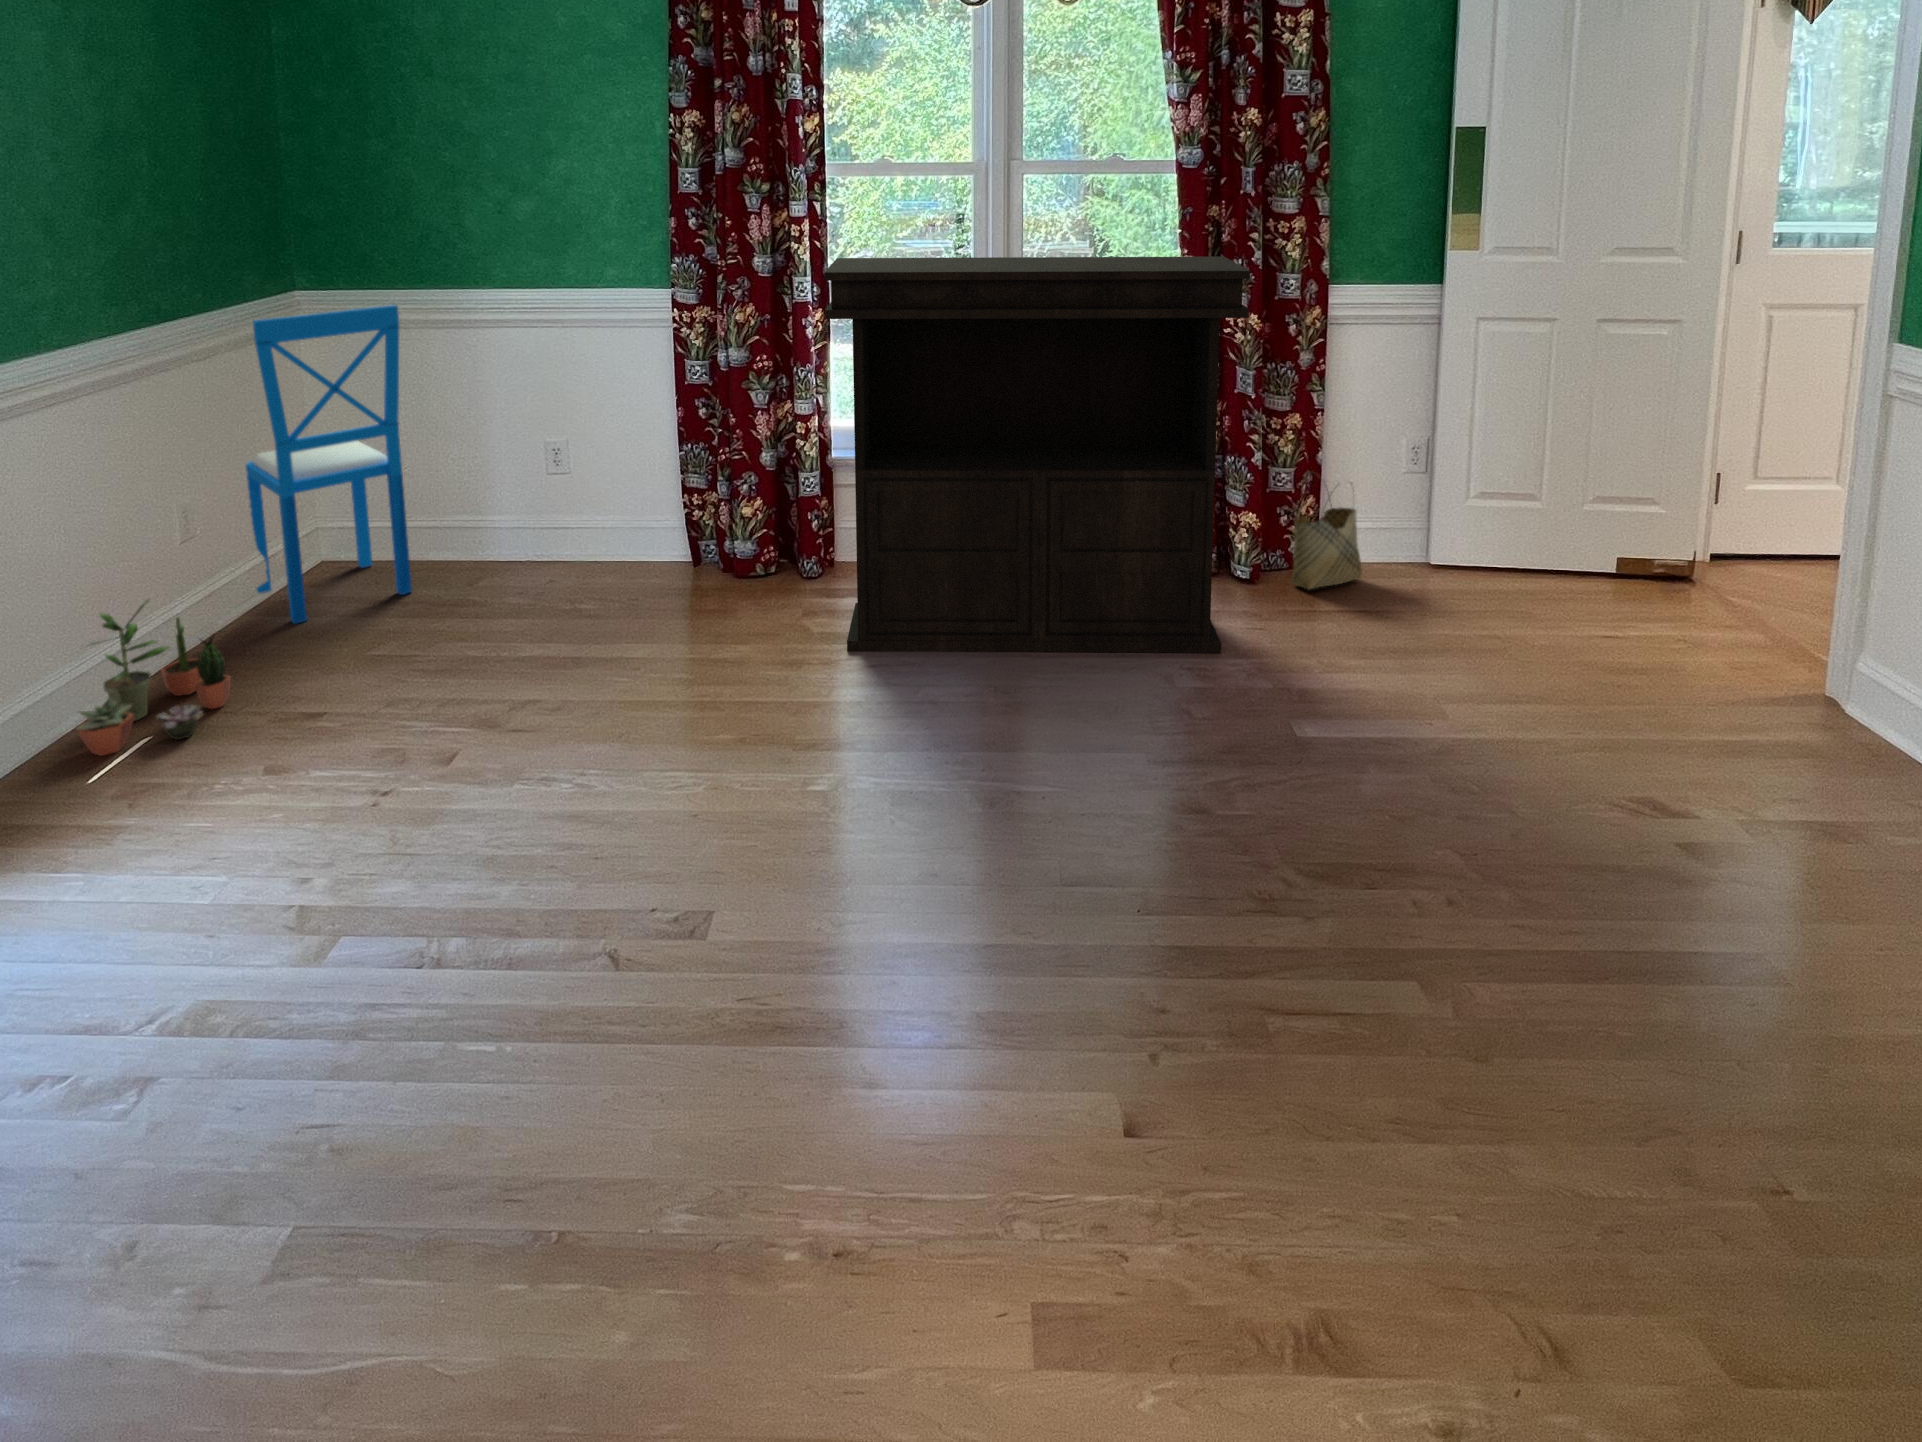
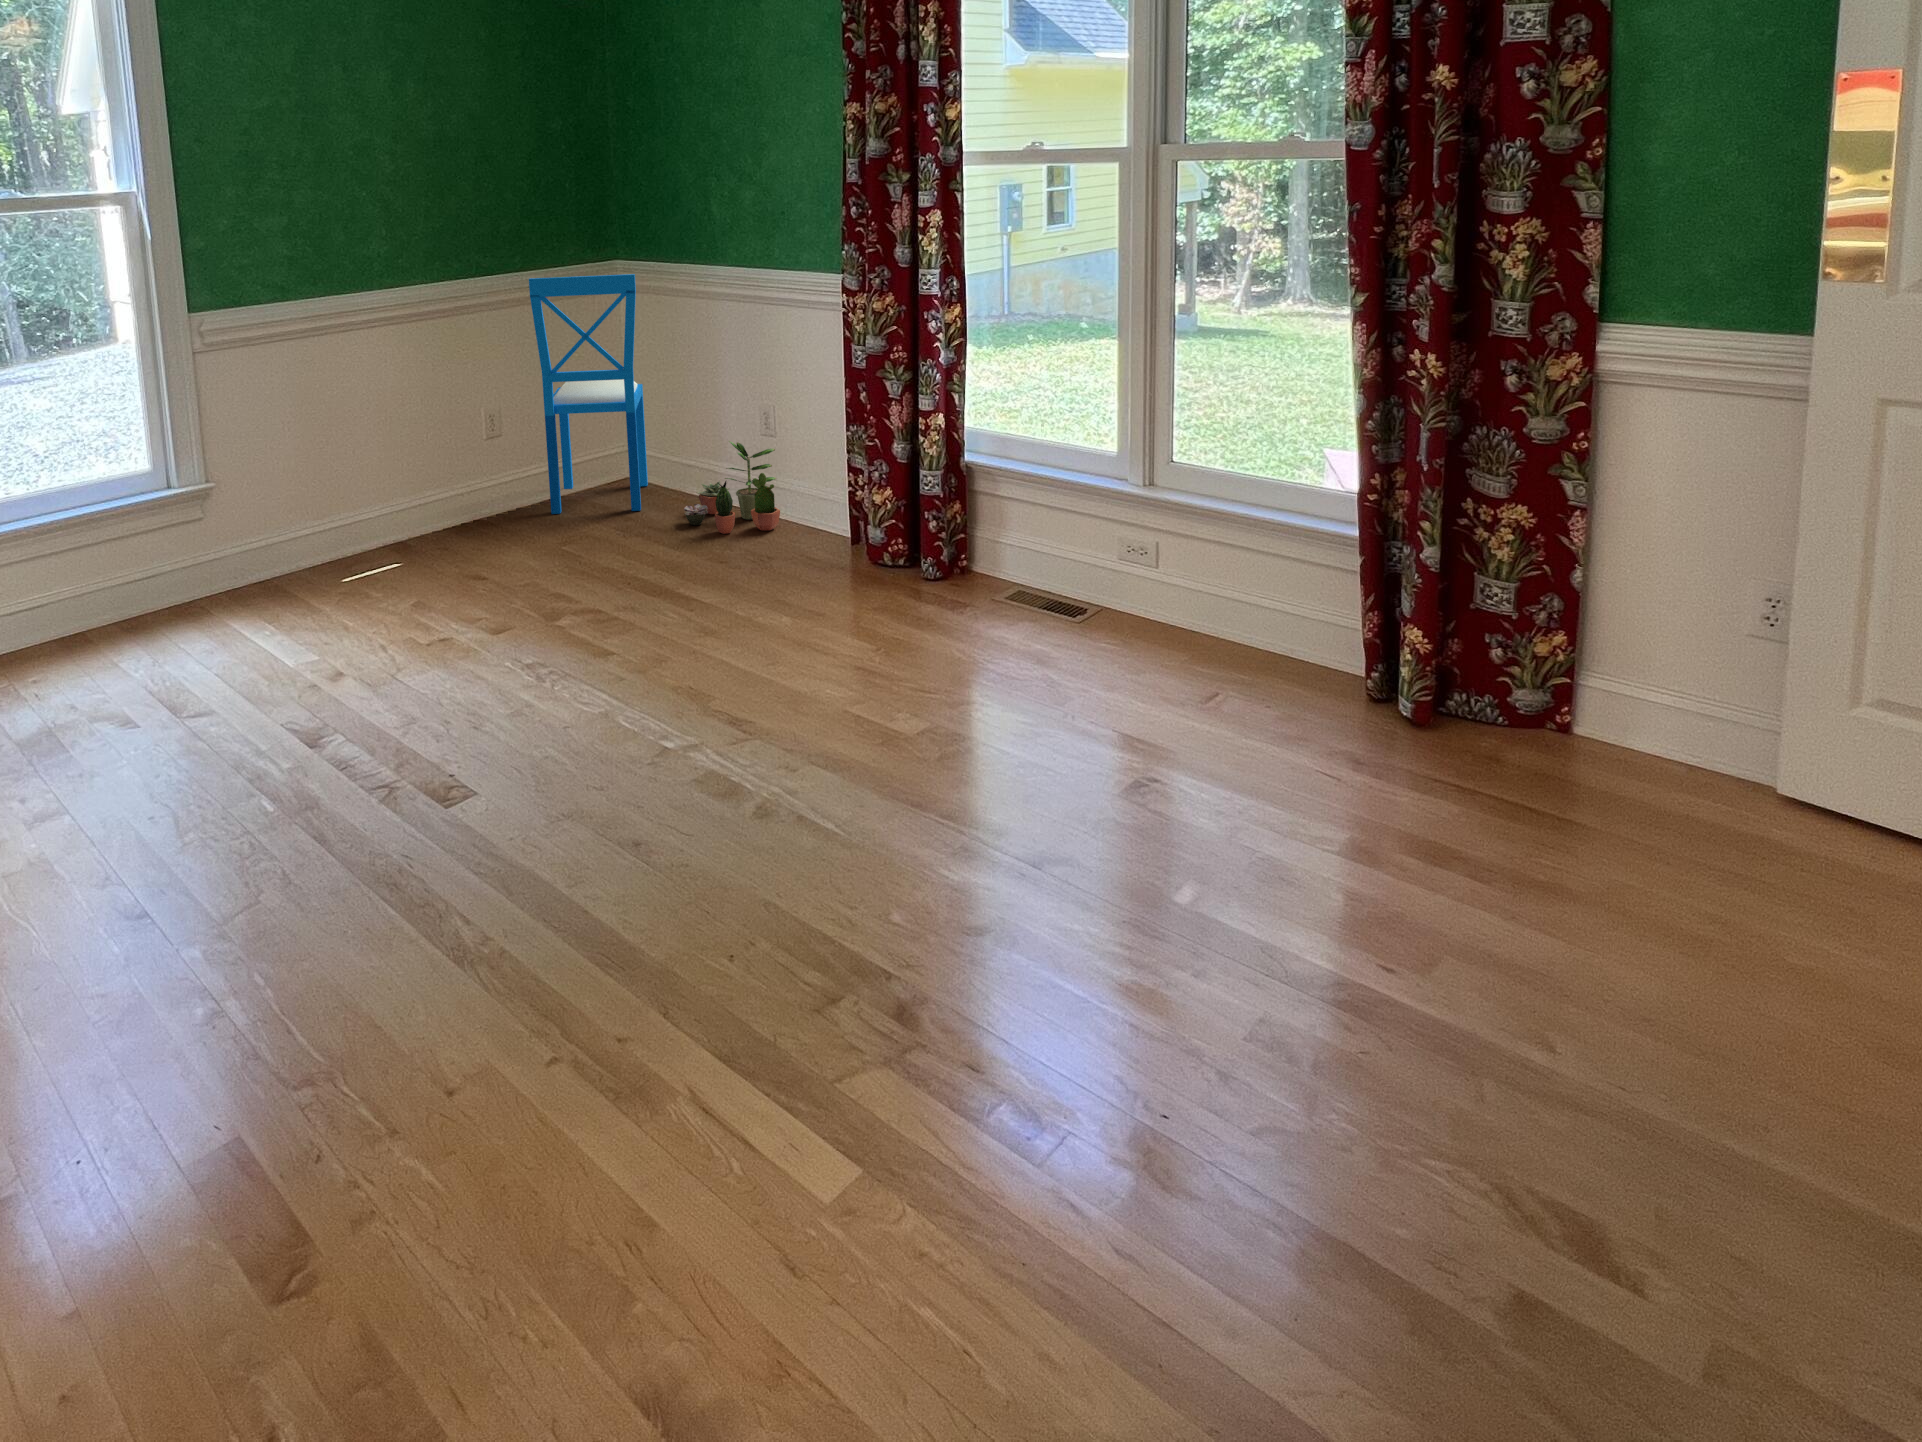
console table: present [824,256,1250,653] -> none [823,250,1313,783]
woven basket: present [1291,473,1362,590] -> none [1467,595,1607,774]
potted plant: present [76,600,231,756] -> present [684,441,780,534]

